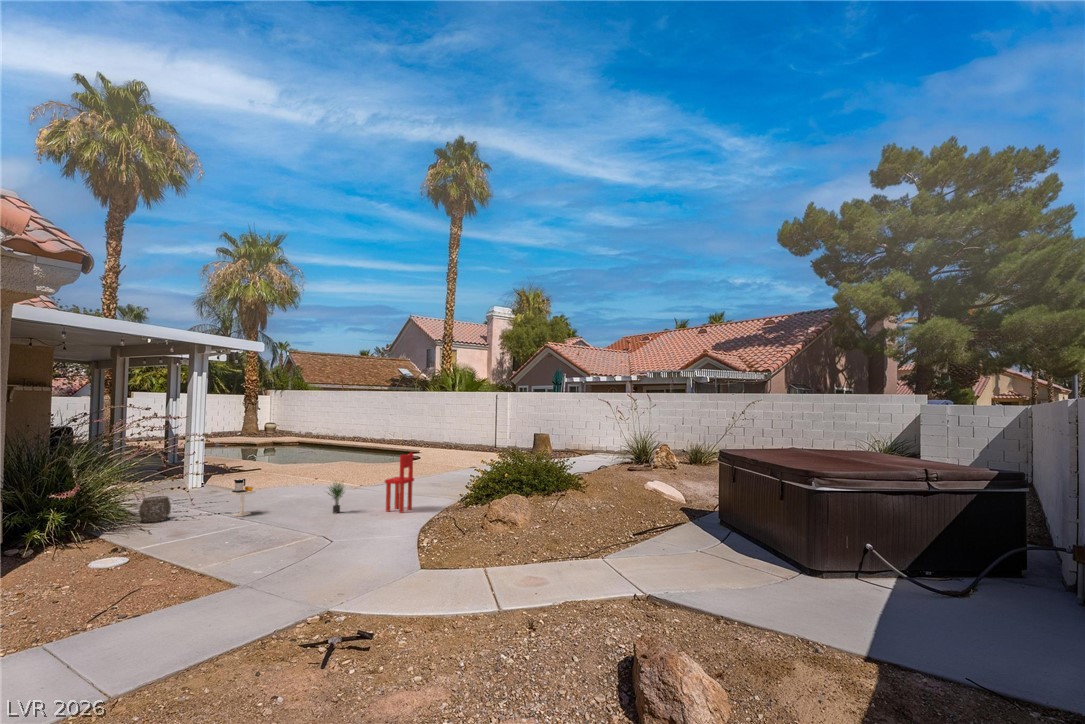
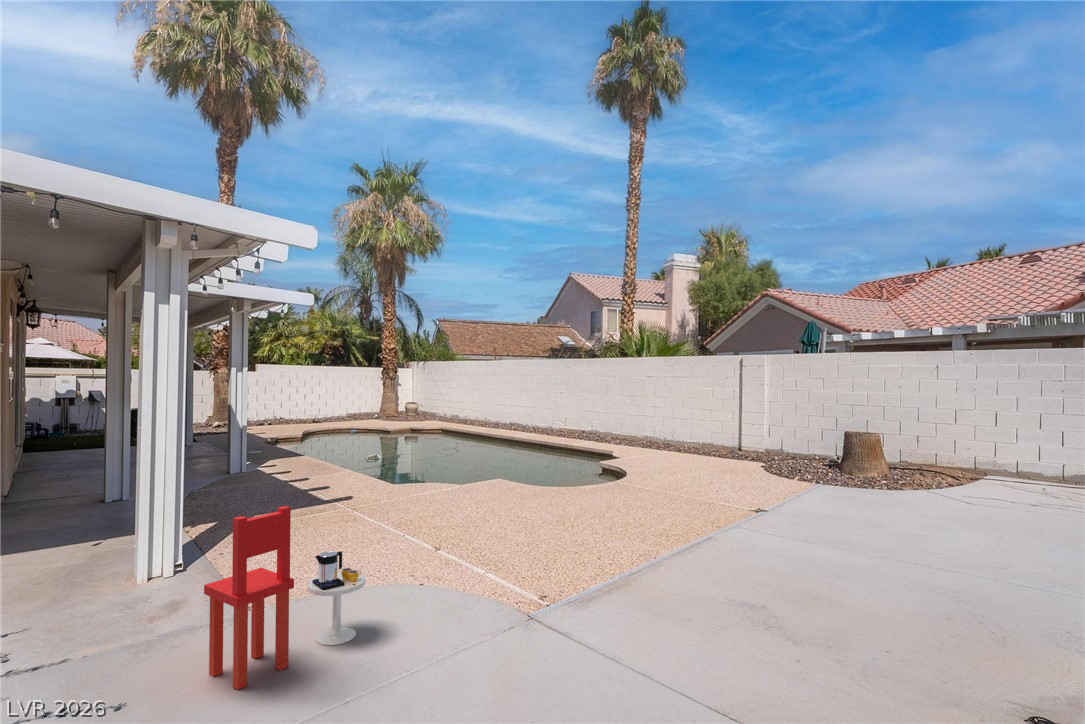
chair: present [385,453,414,513] -> present [204,506,294,690]
potted plant: present [327,483,344,513] -> none [517,563,581,658]
woven basket: present [139,496,171,522] -> none [109,585,185,658]

